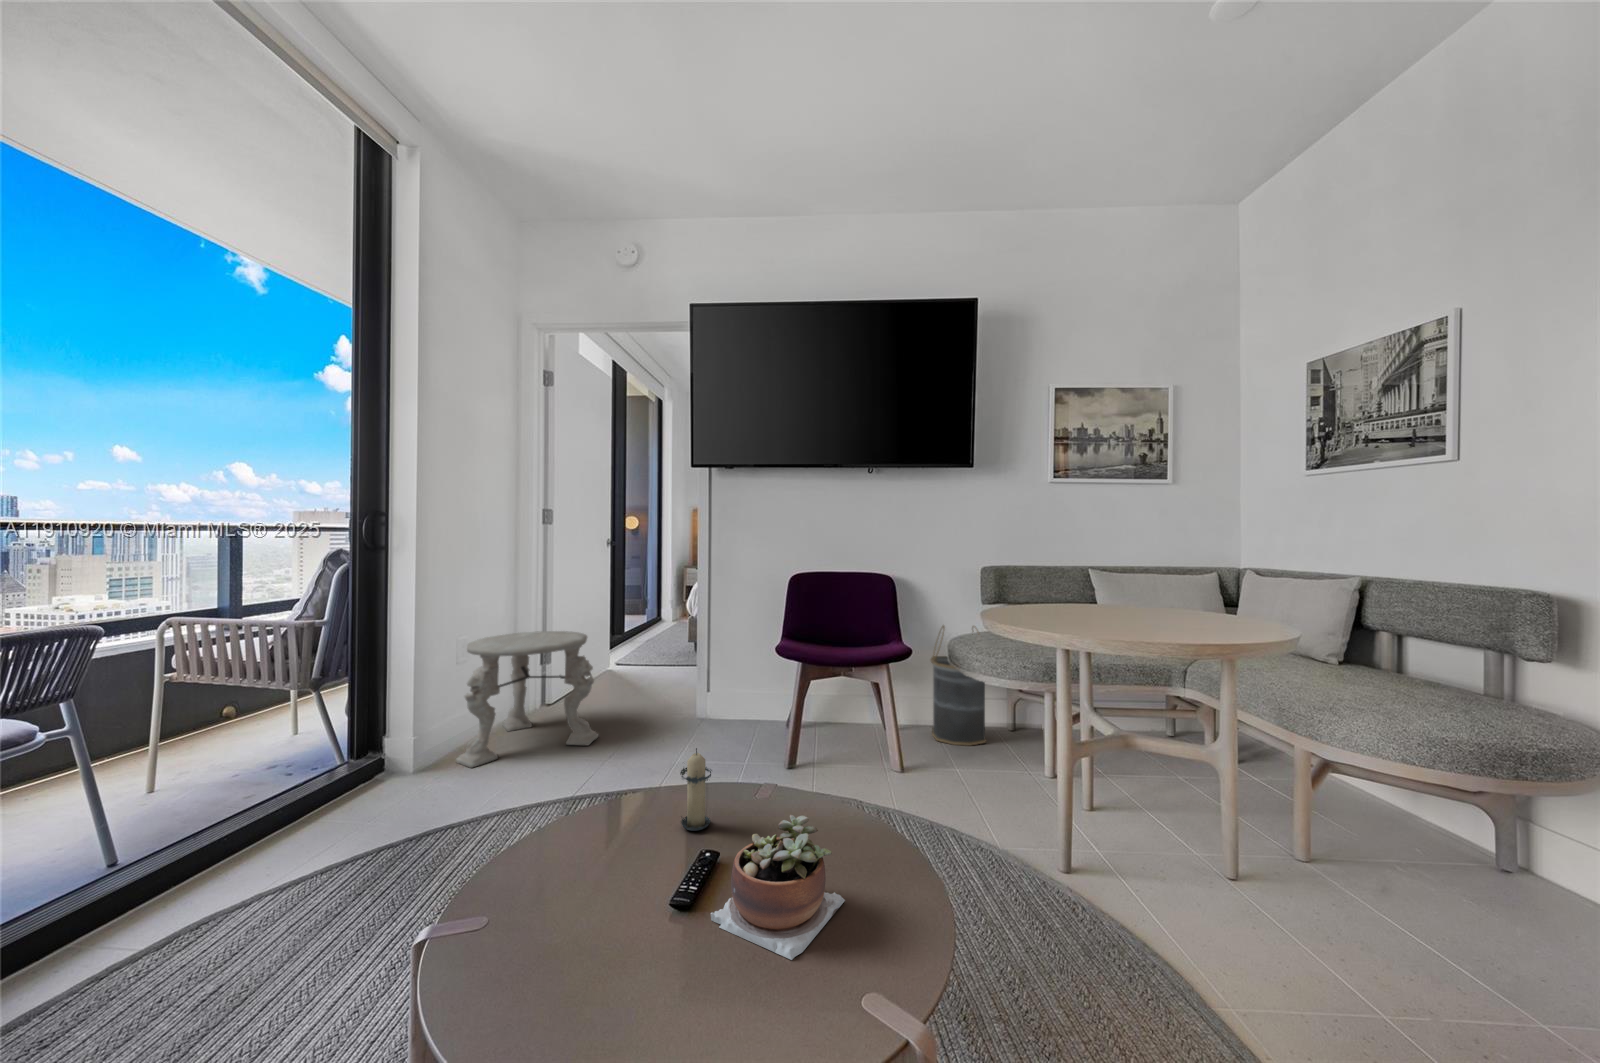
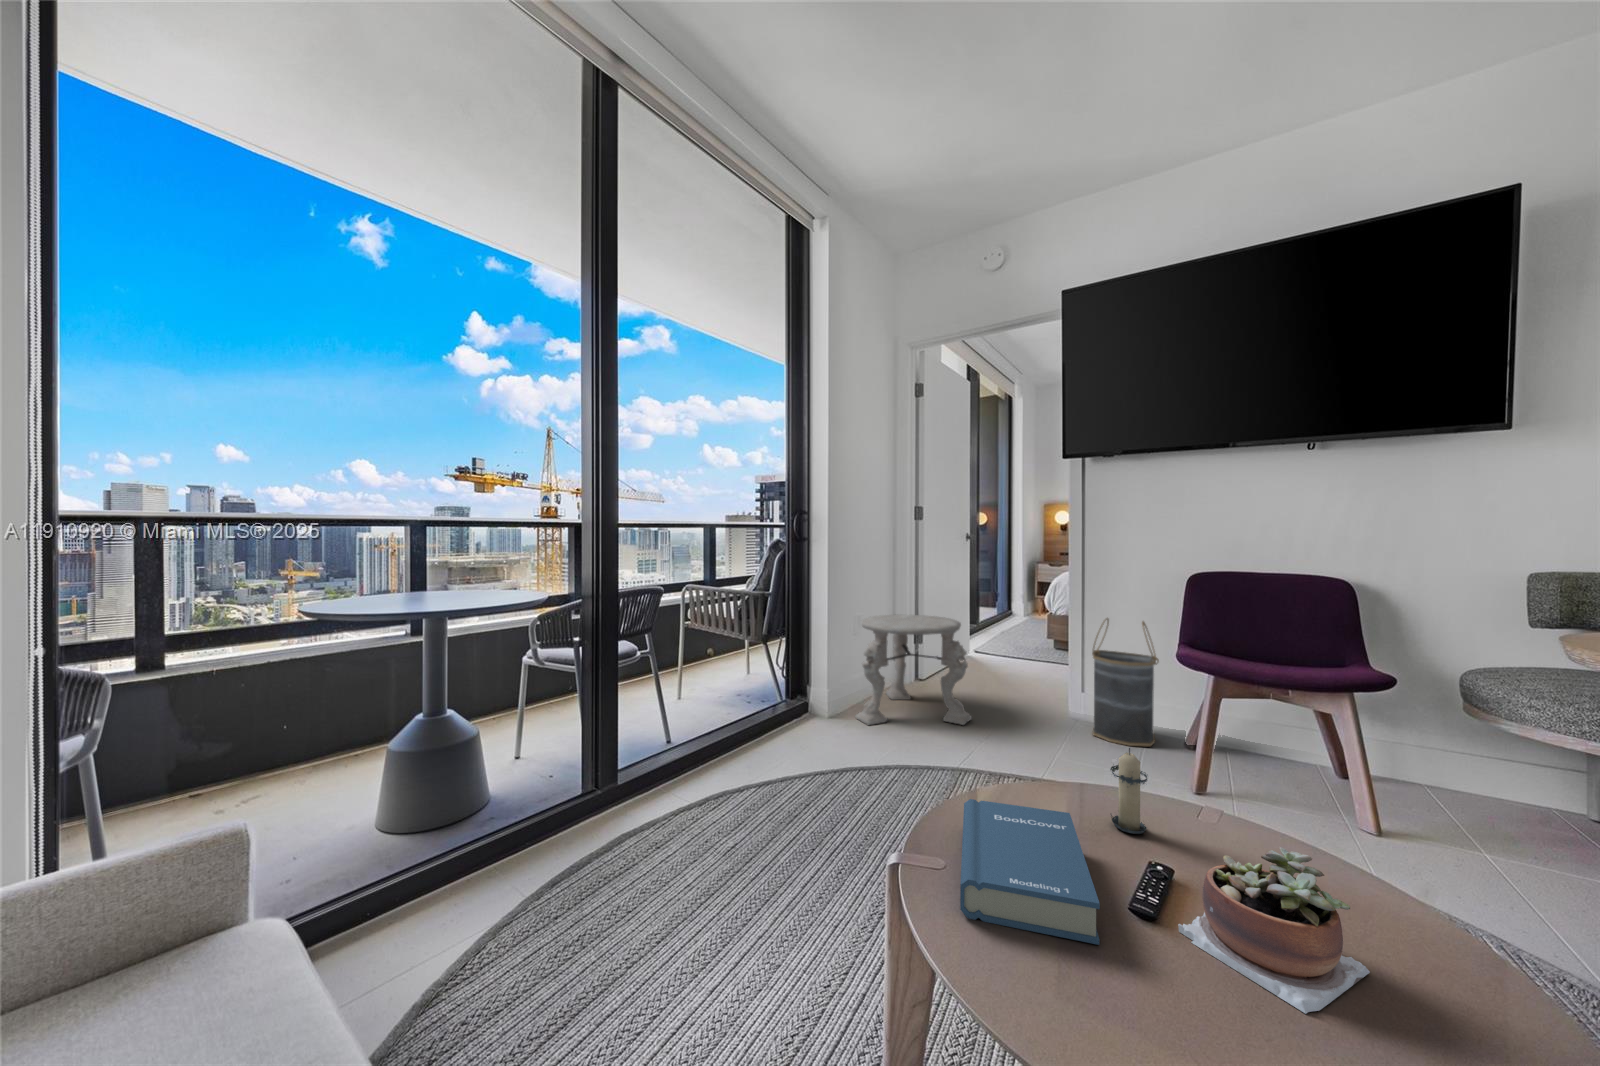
basket: present [931,626,986,746] -> present [1092,618,1159,746]
hardback book: none [479,829,633,993] -> present [960,799,1100,945]

